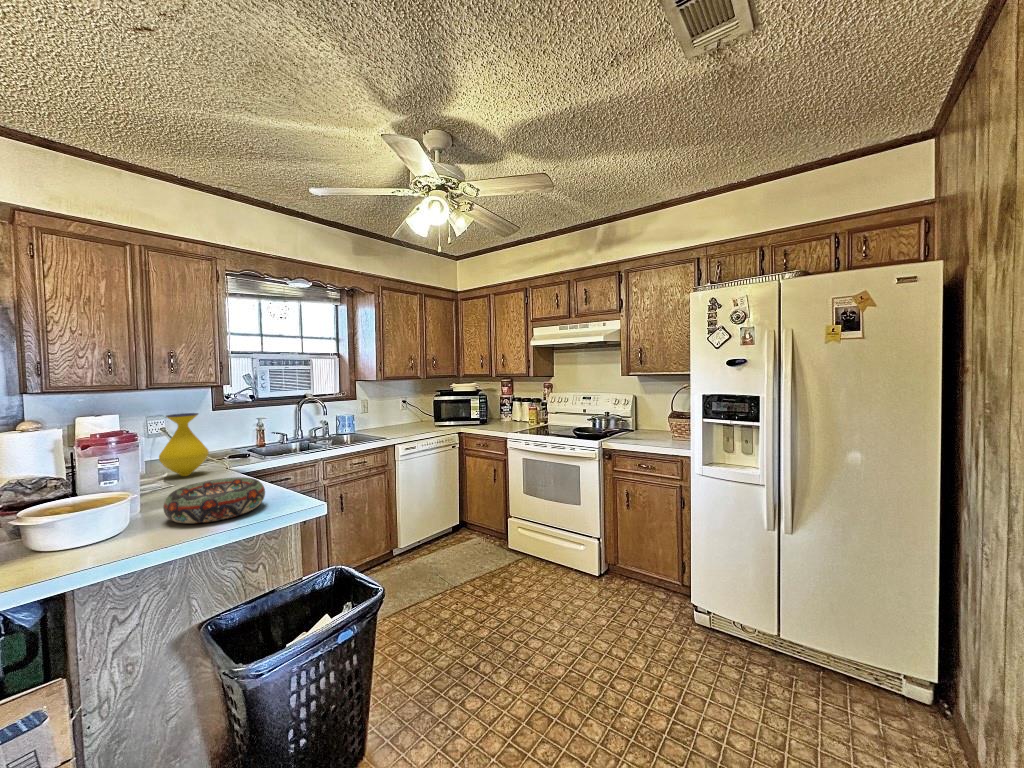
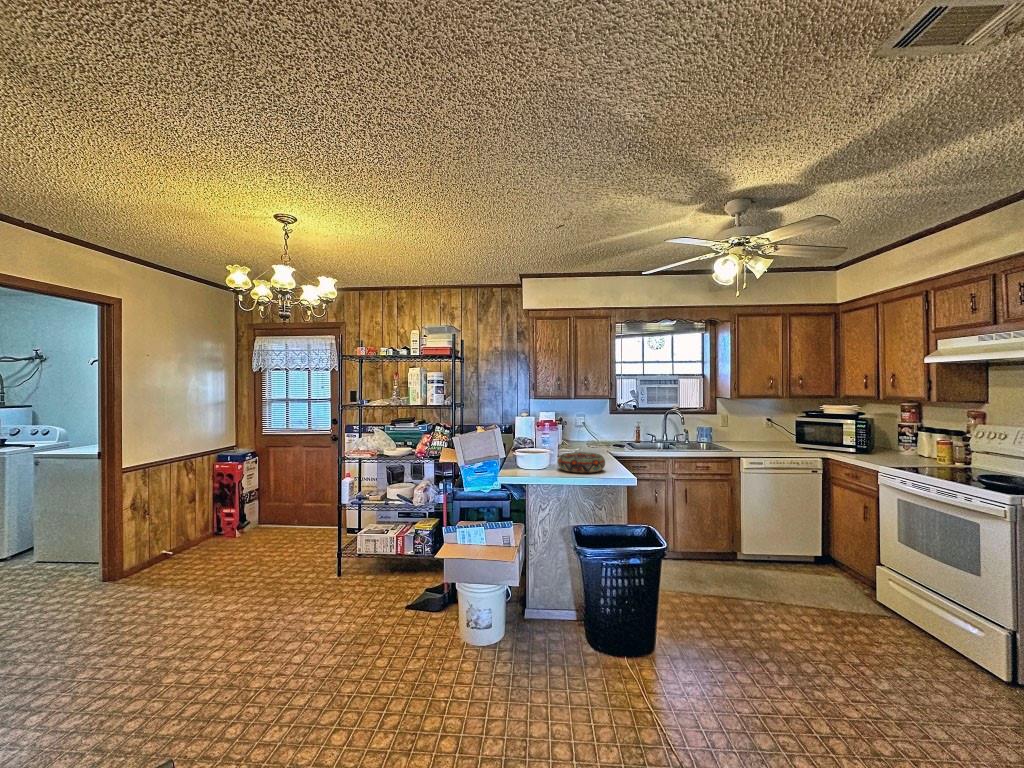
vase: present [159,413,209,476] -> none [571,414,596,453]

